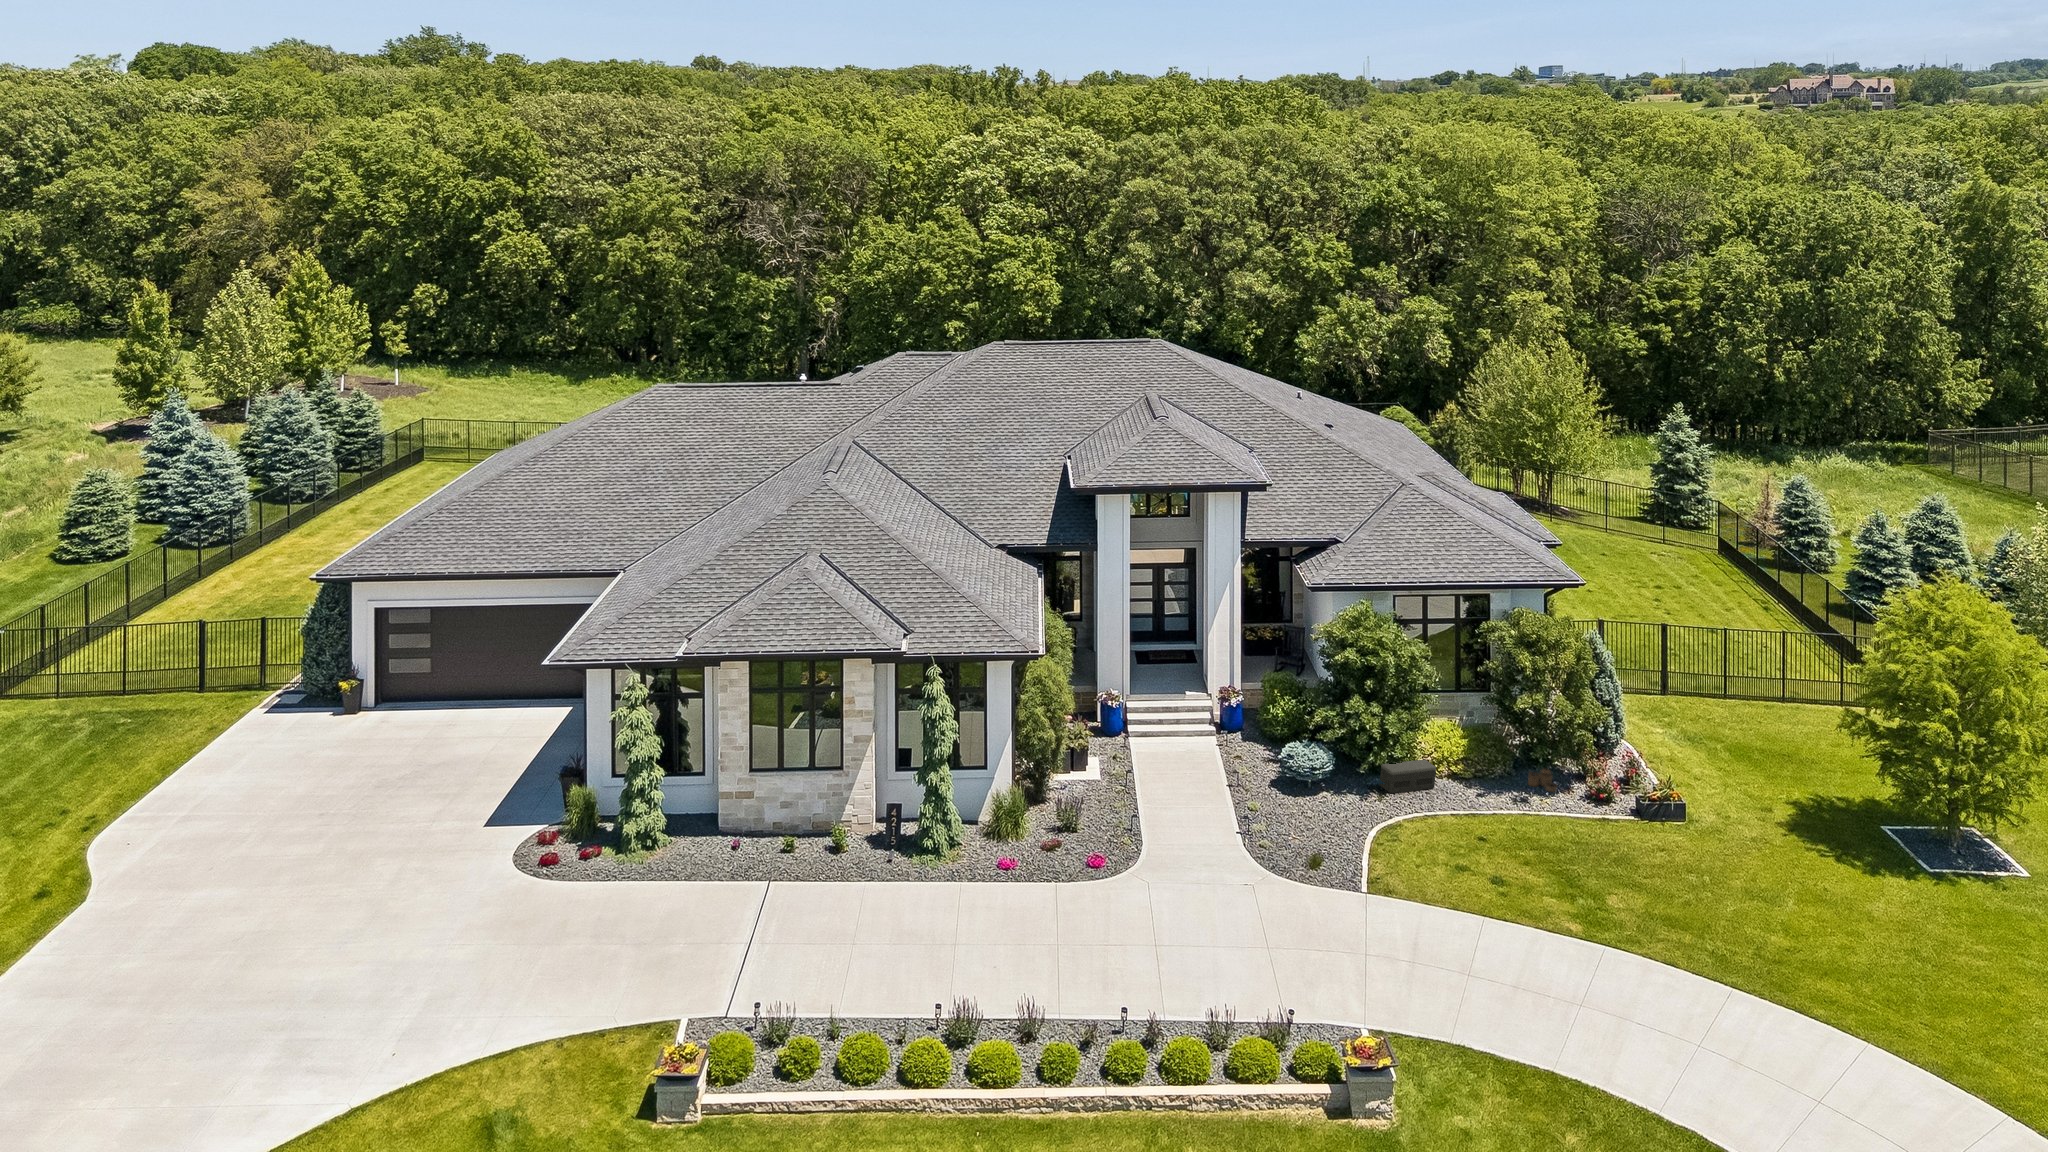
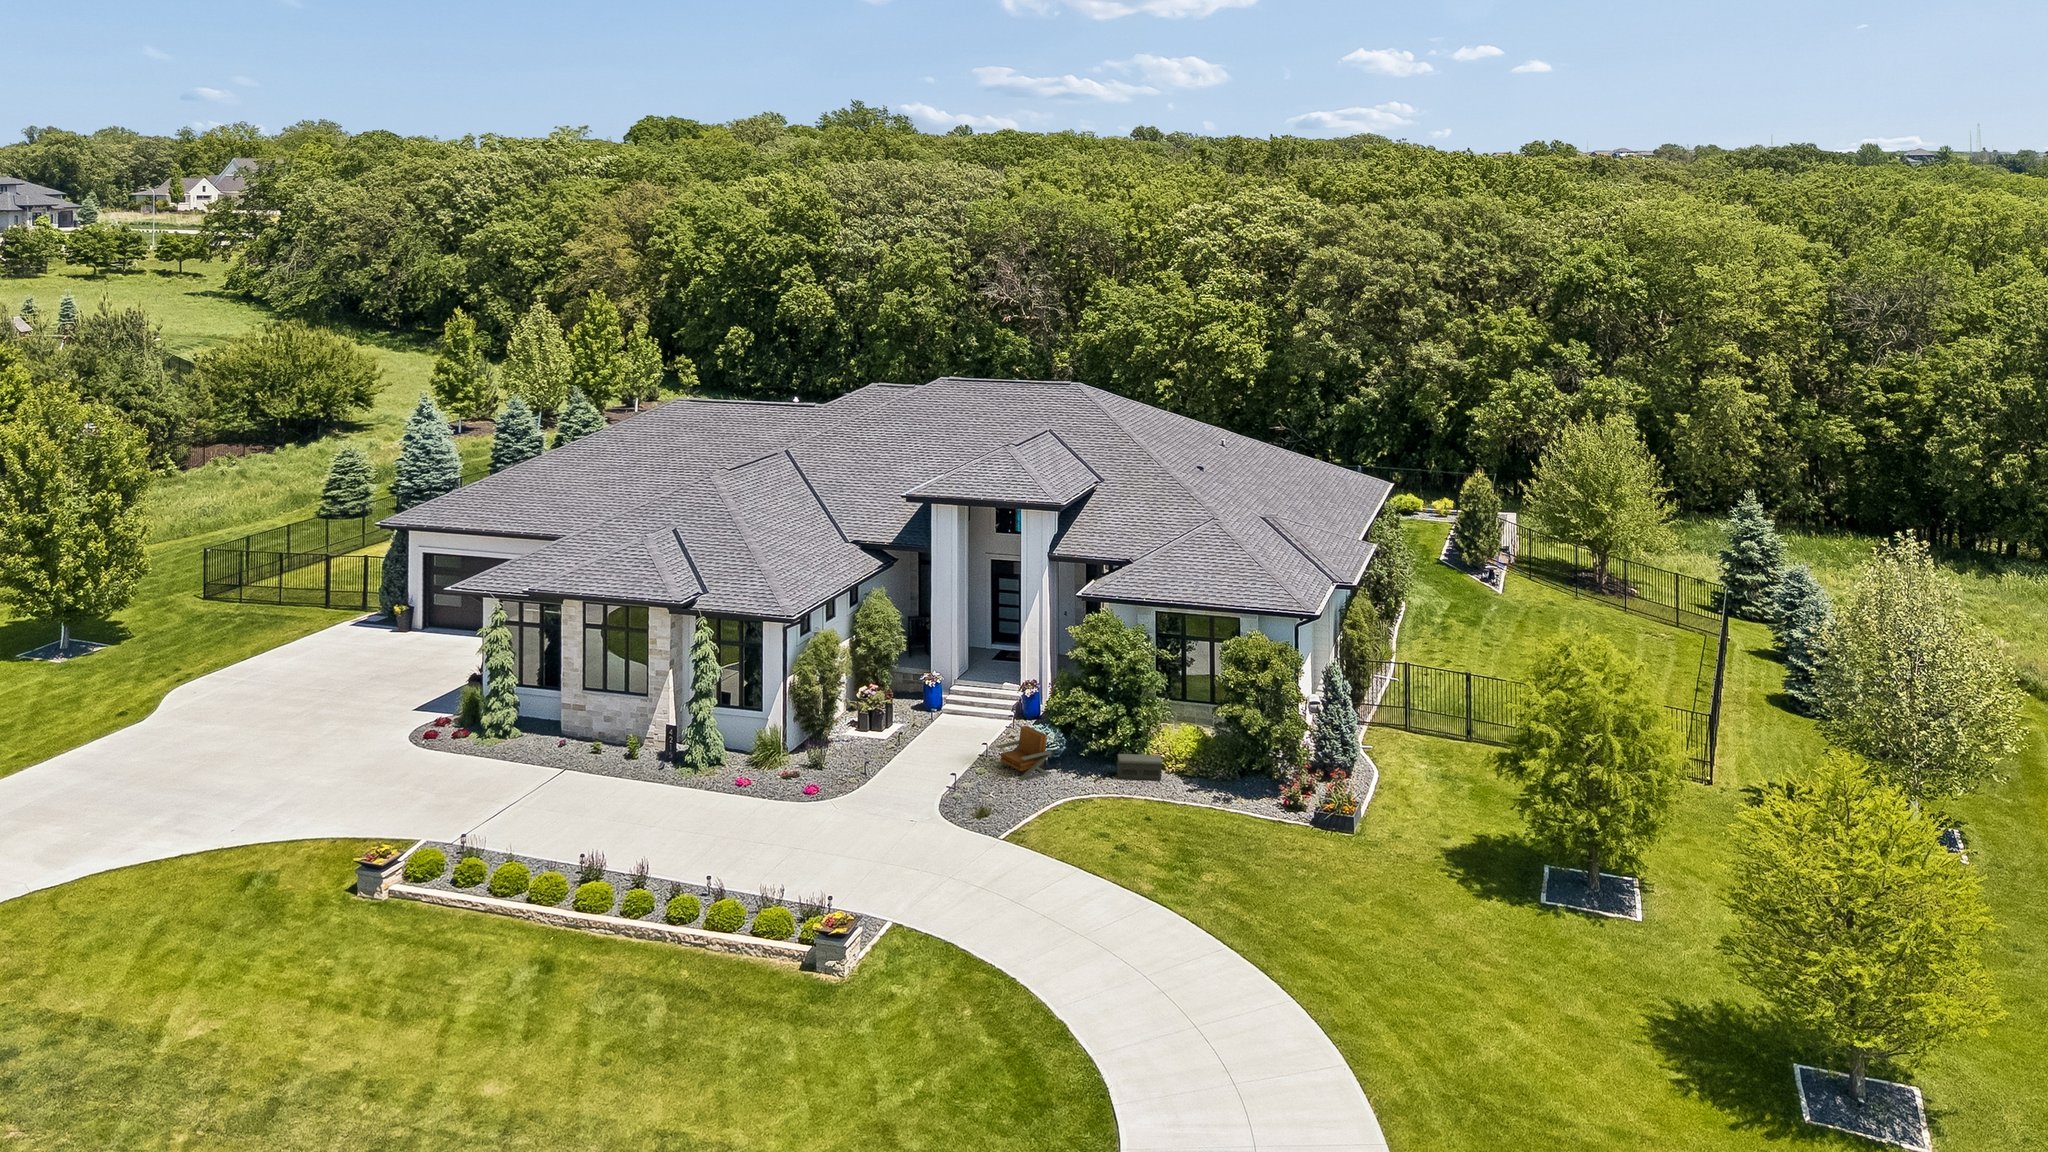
lounge chair: none [1248,745,1317,813] -> present [996,726,1052,781]
woven basket: present [1528,769,1557,792] -> none [1248,776,1274,797]

